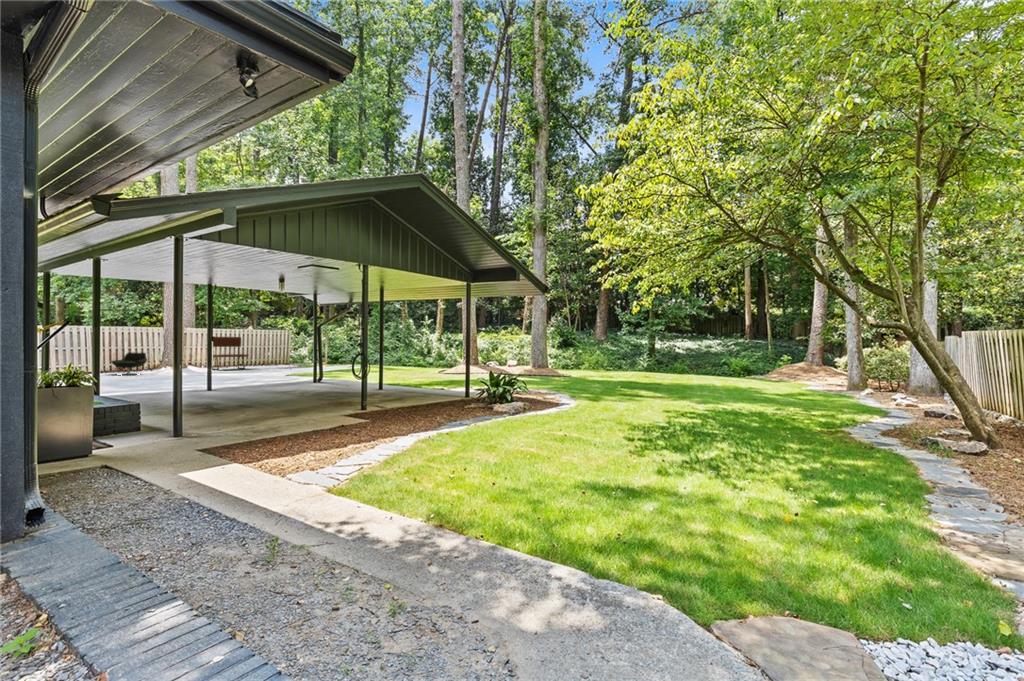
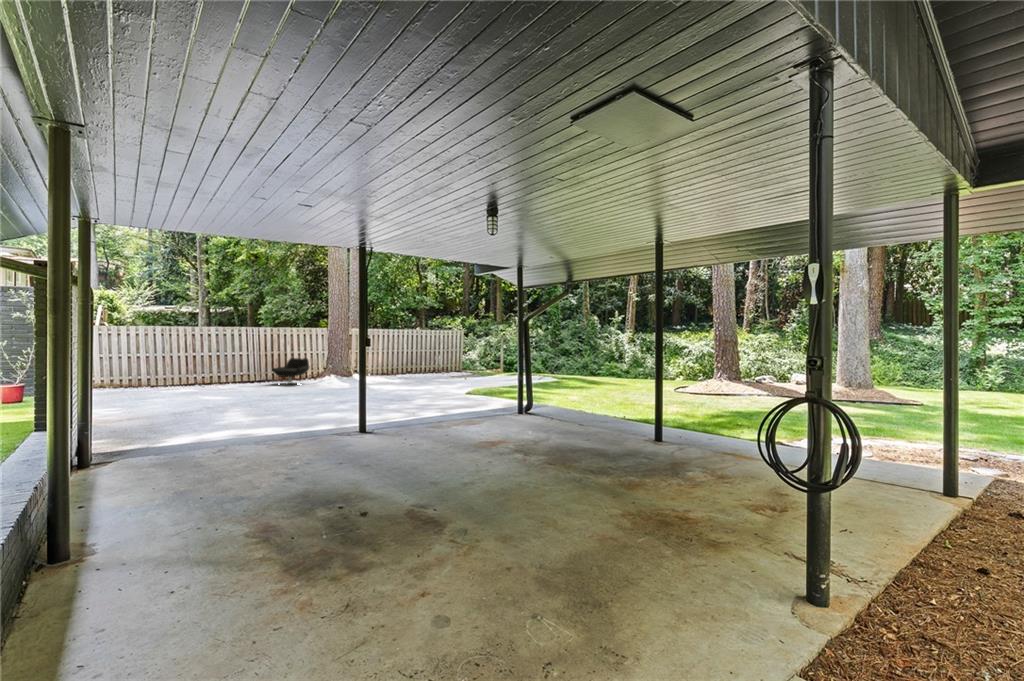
bench: present [211,337,248,370] -> none [377,339,417,379]

